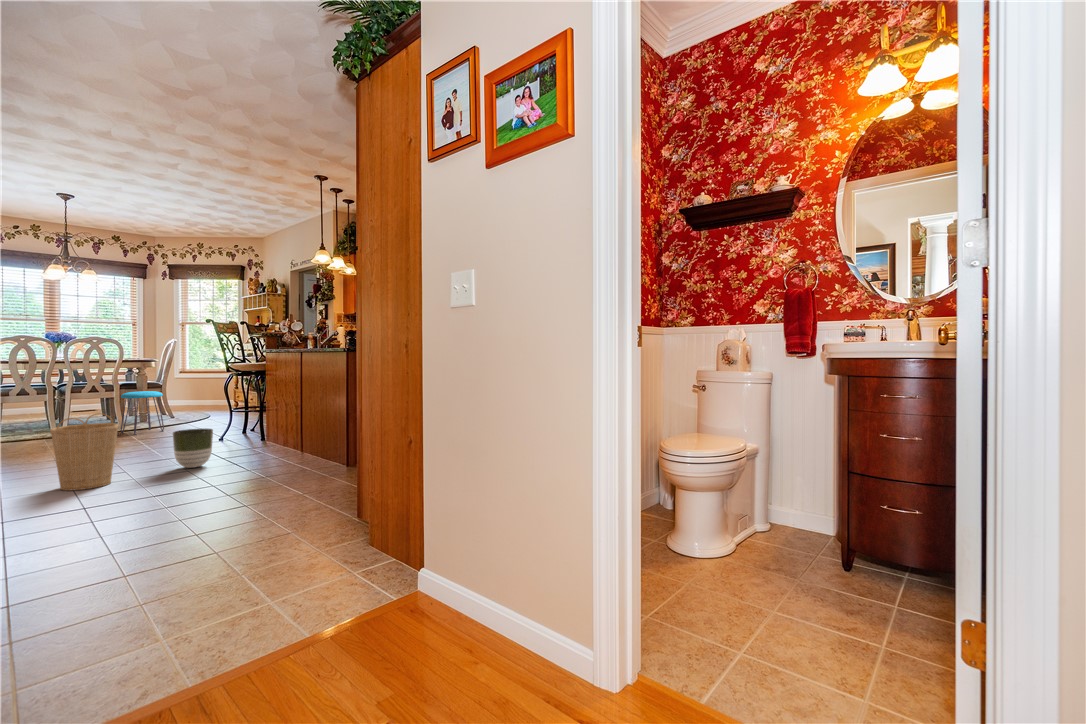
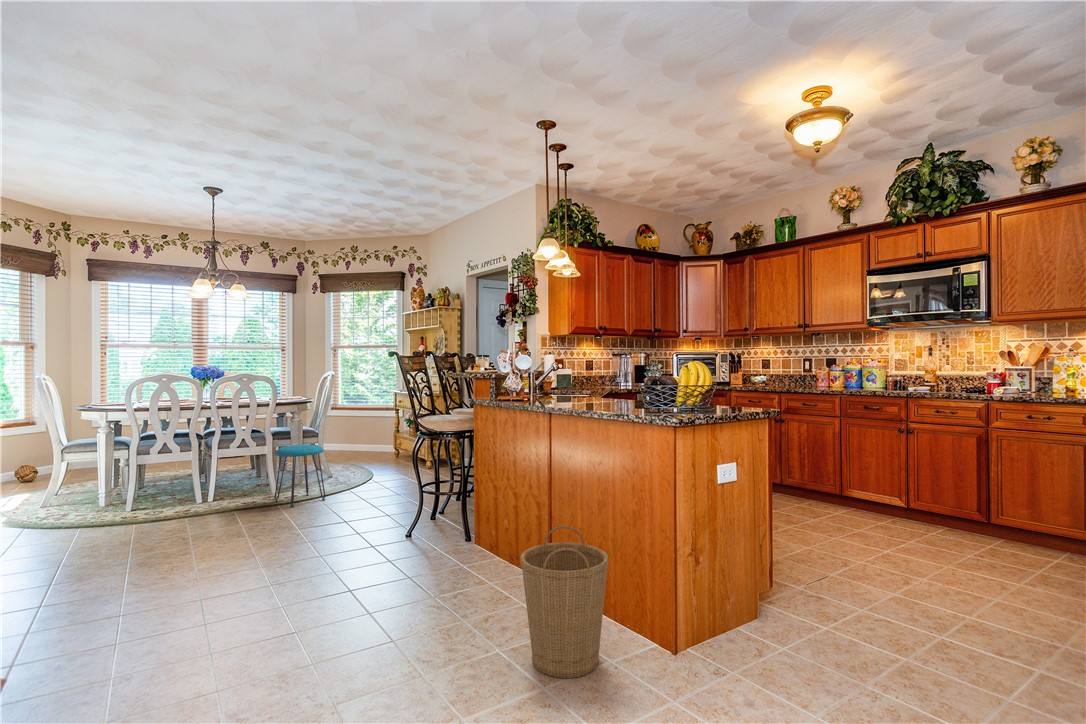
basket: present [50,413,119,491] -> present [520,526,609,678]
planter: present [173,428,213,468] -> none [366,540,424,614]

